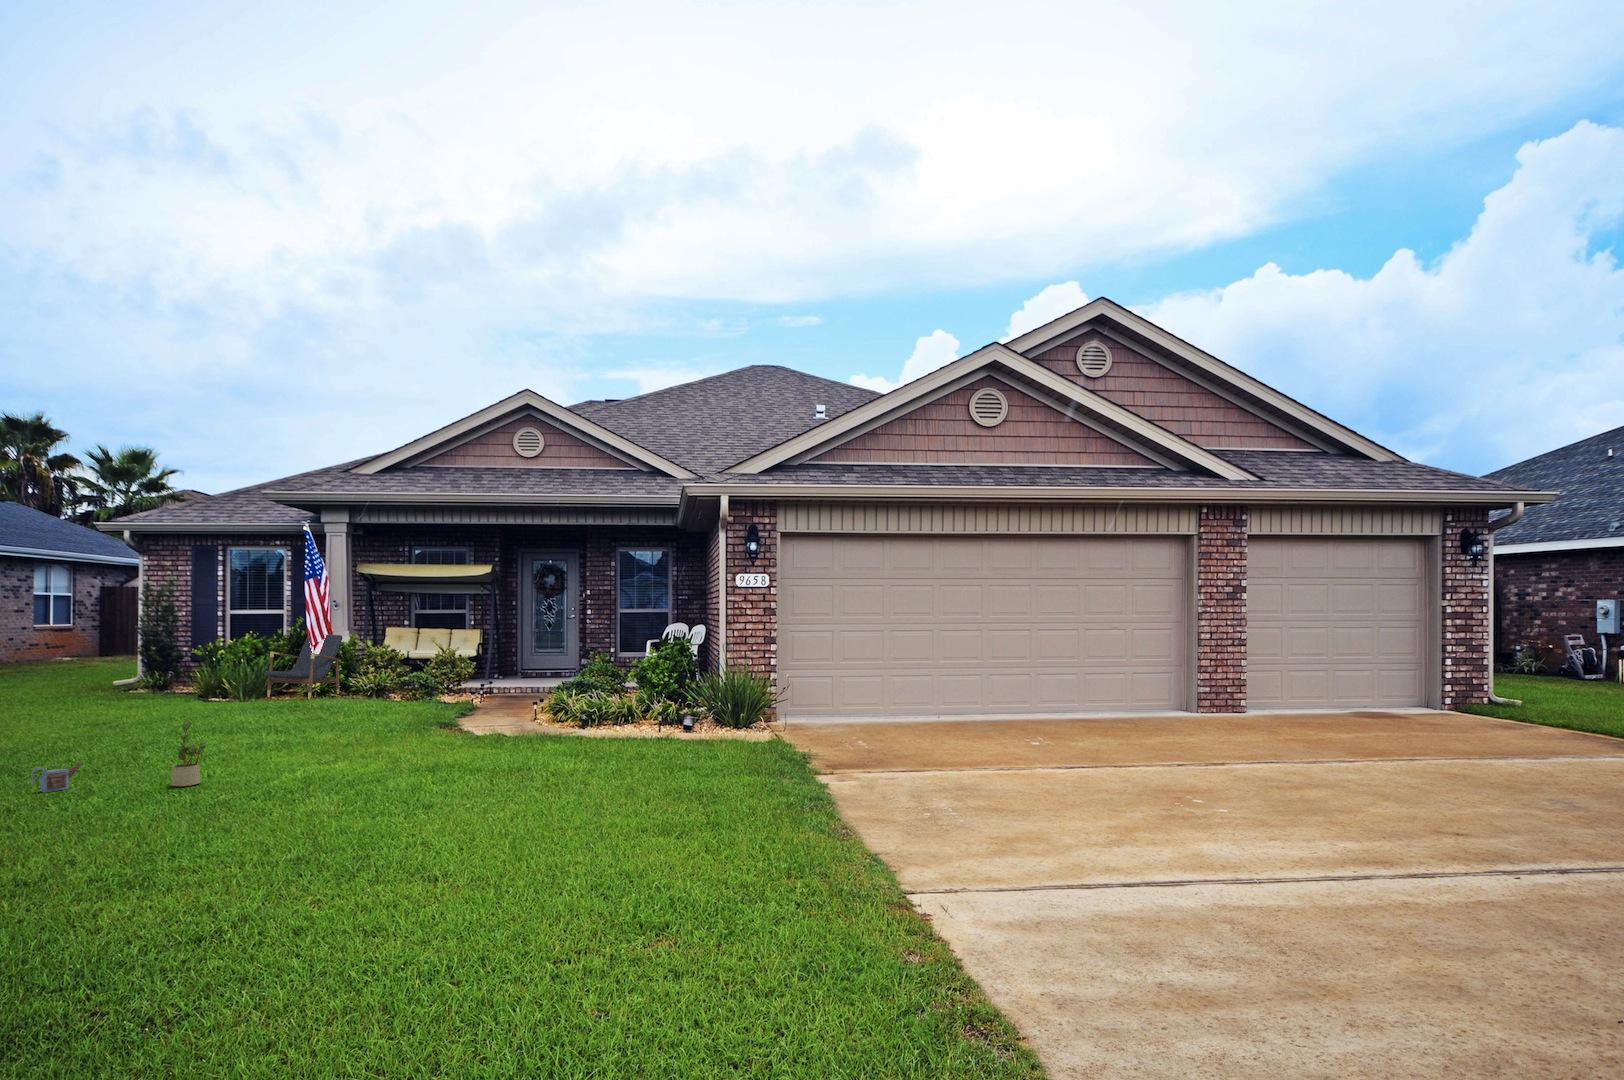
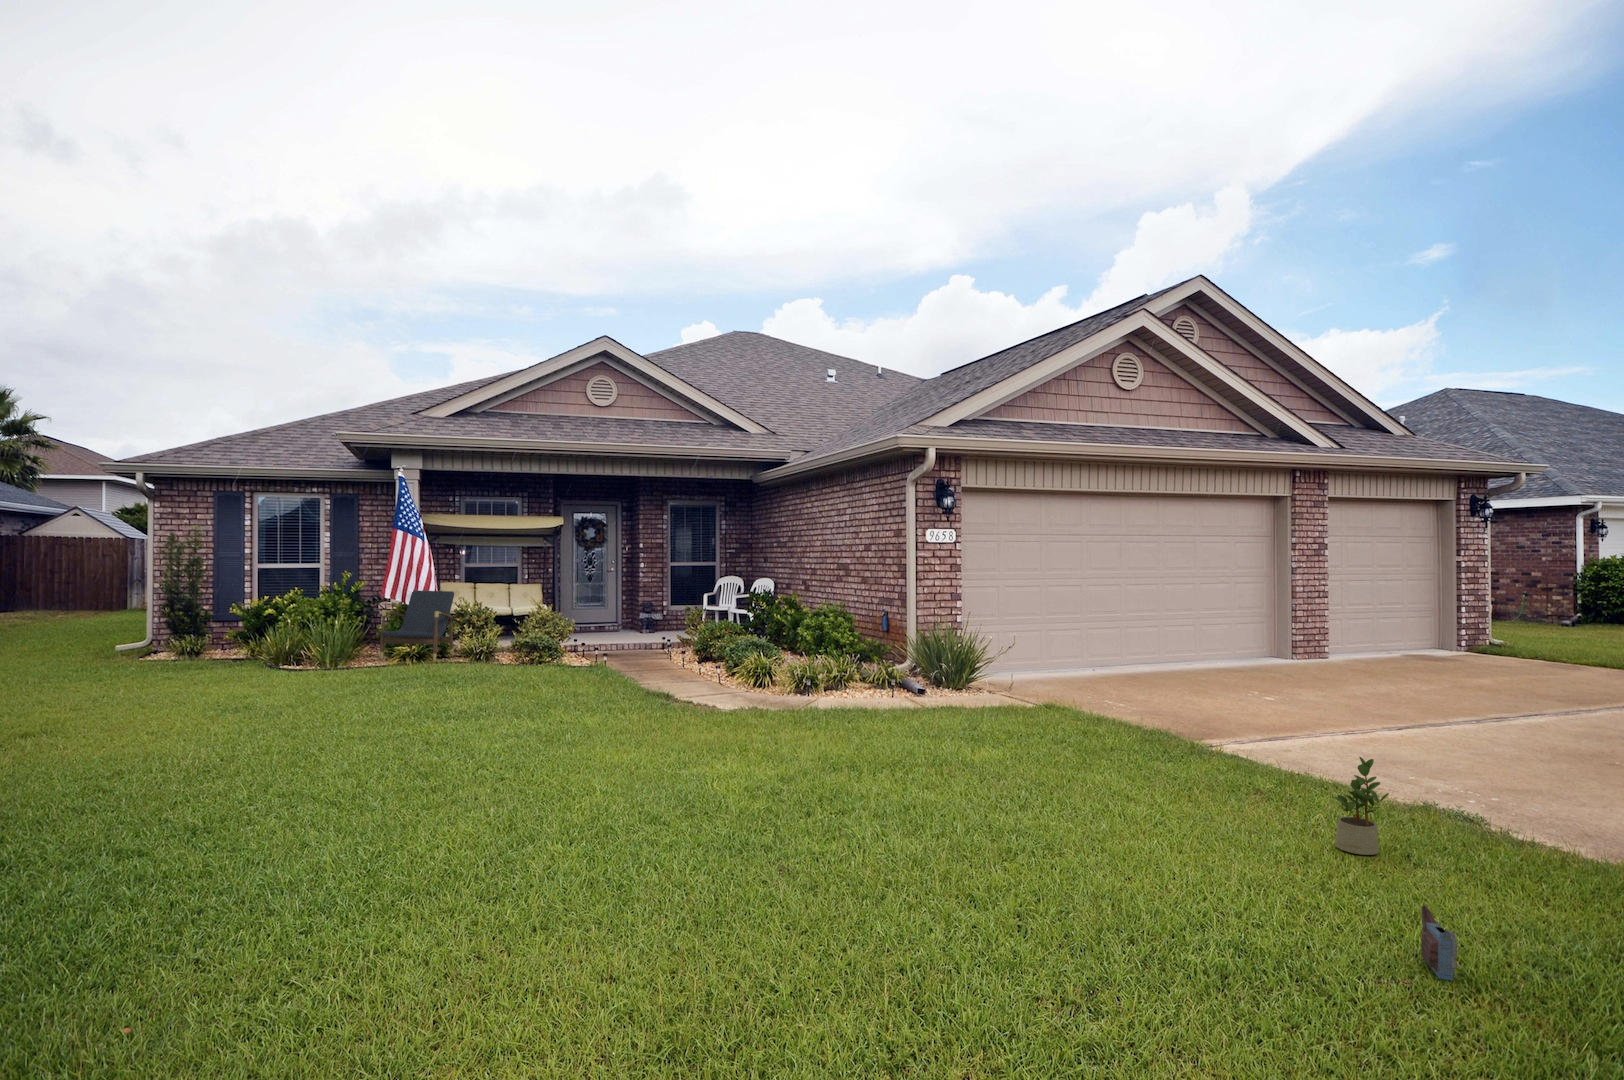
potted plant: present [171,720,210,786] -> present [1334,757,1389,855]
watering can: present [30,762,83,793] -> present [1421,906,1457,980]

